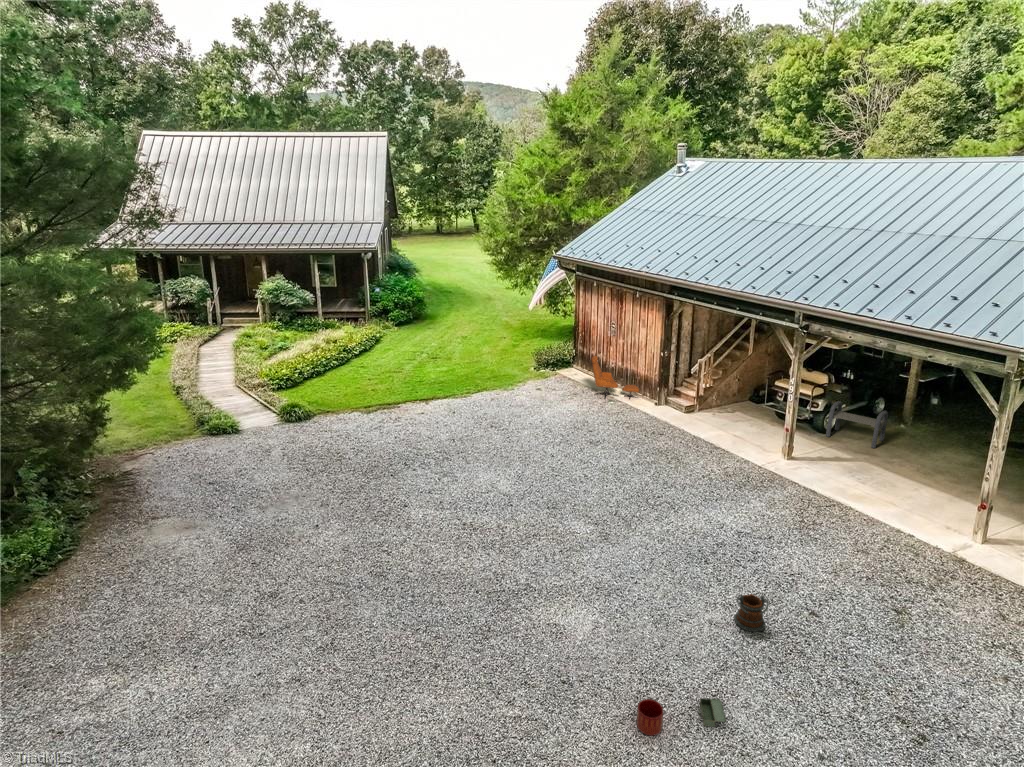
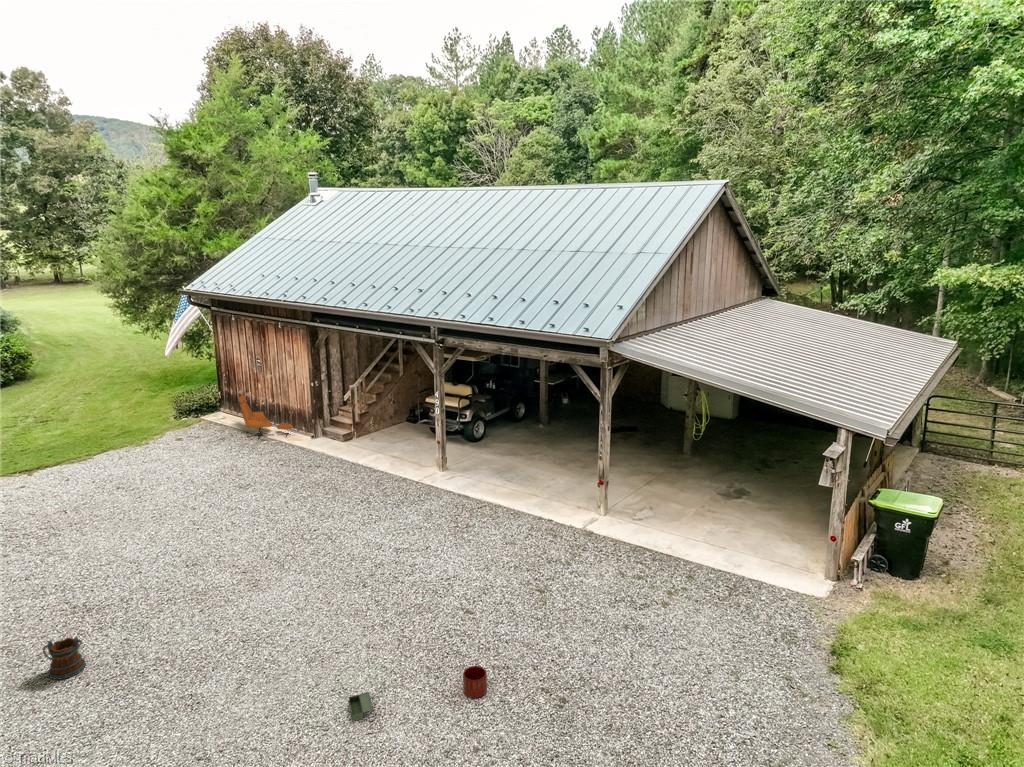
bench: present [826,401,888,448] -> none [475,409,522,446]
bucket: present [734,594,769,632] -> present [43,636,86,680]
planter: present [637,699,664,736] -> present [463,666,487,698]

